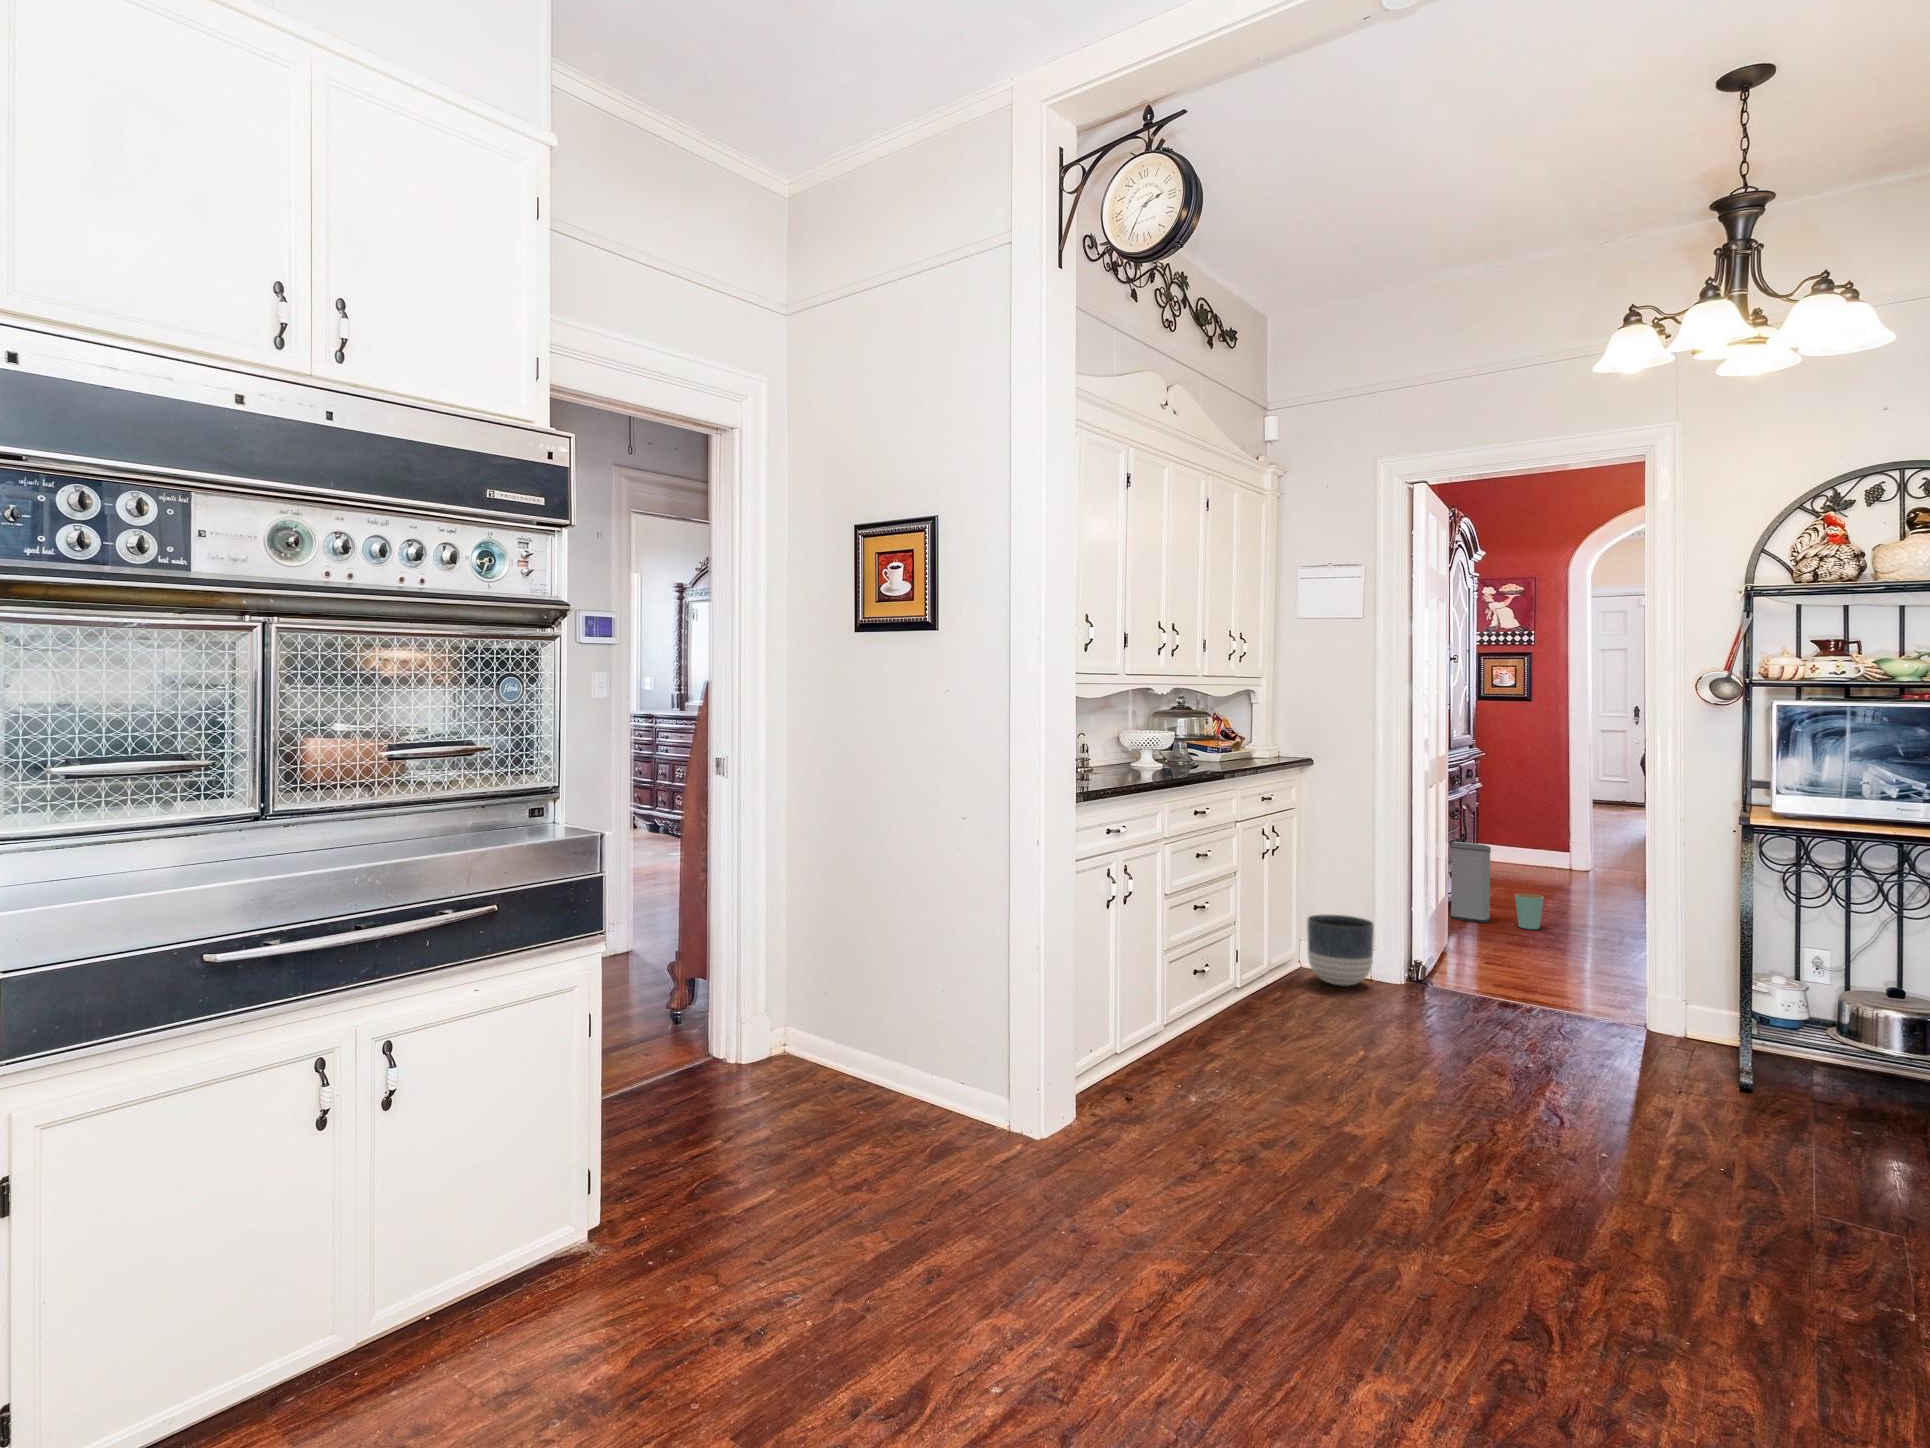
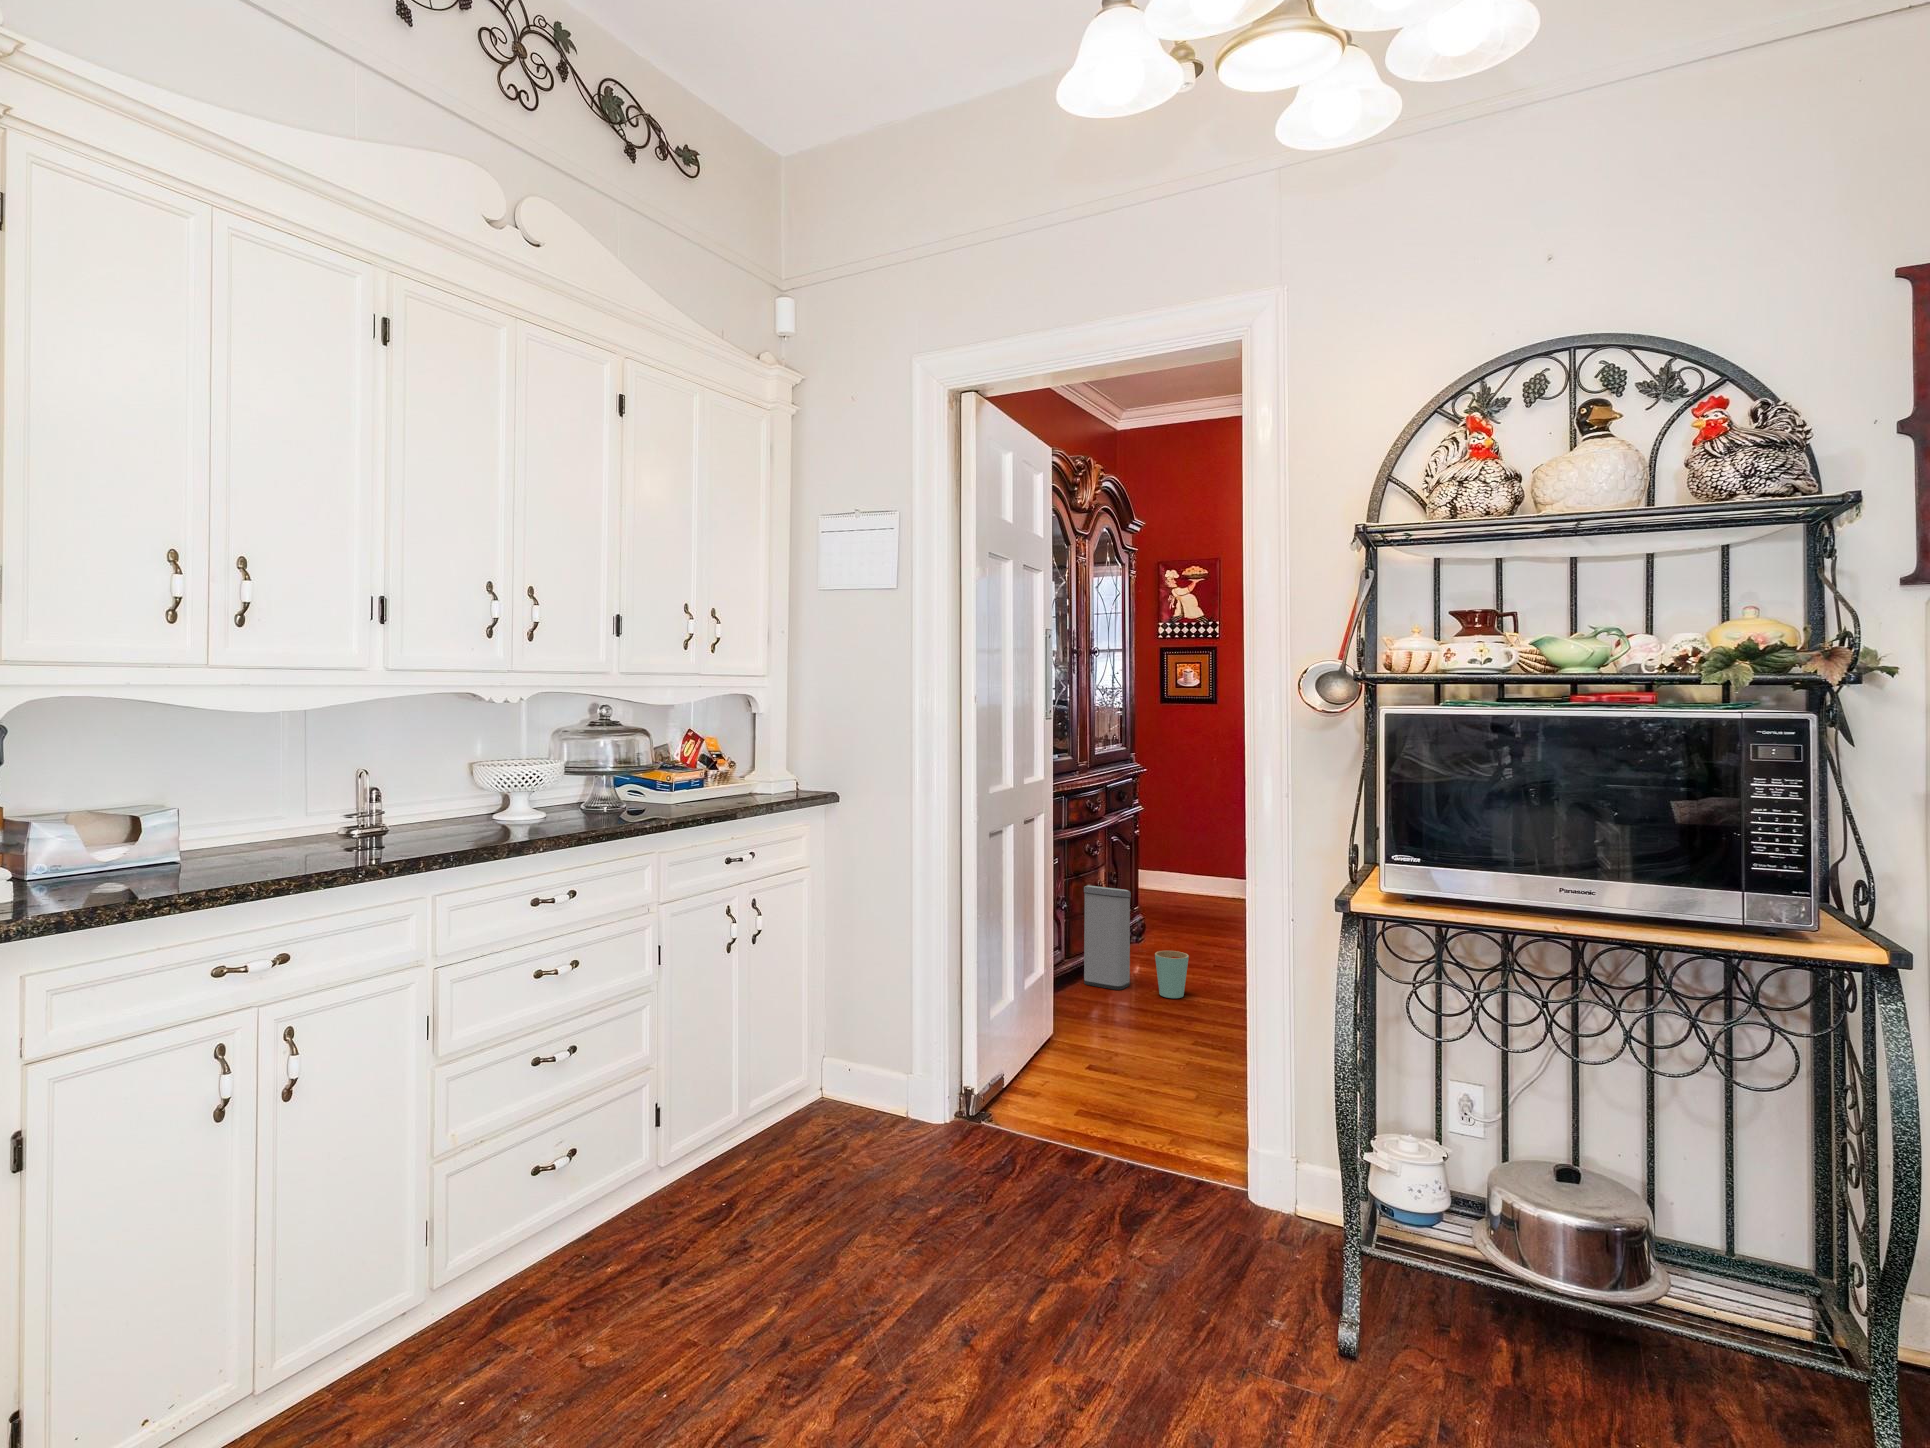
planter: present [1307,915,1374,986] -> none [803,1021,894,1134]

